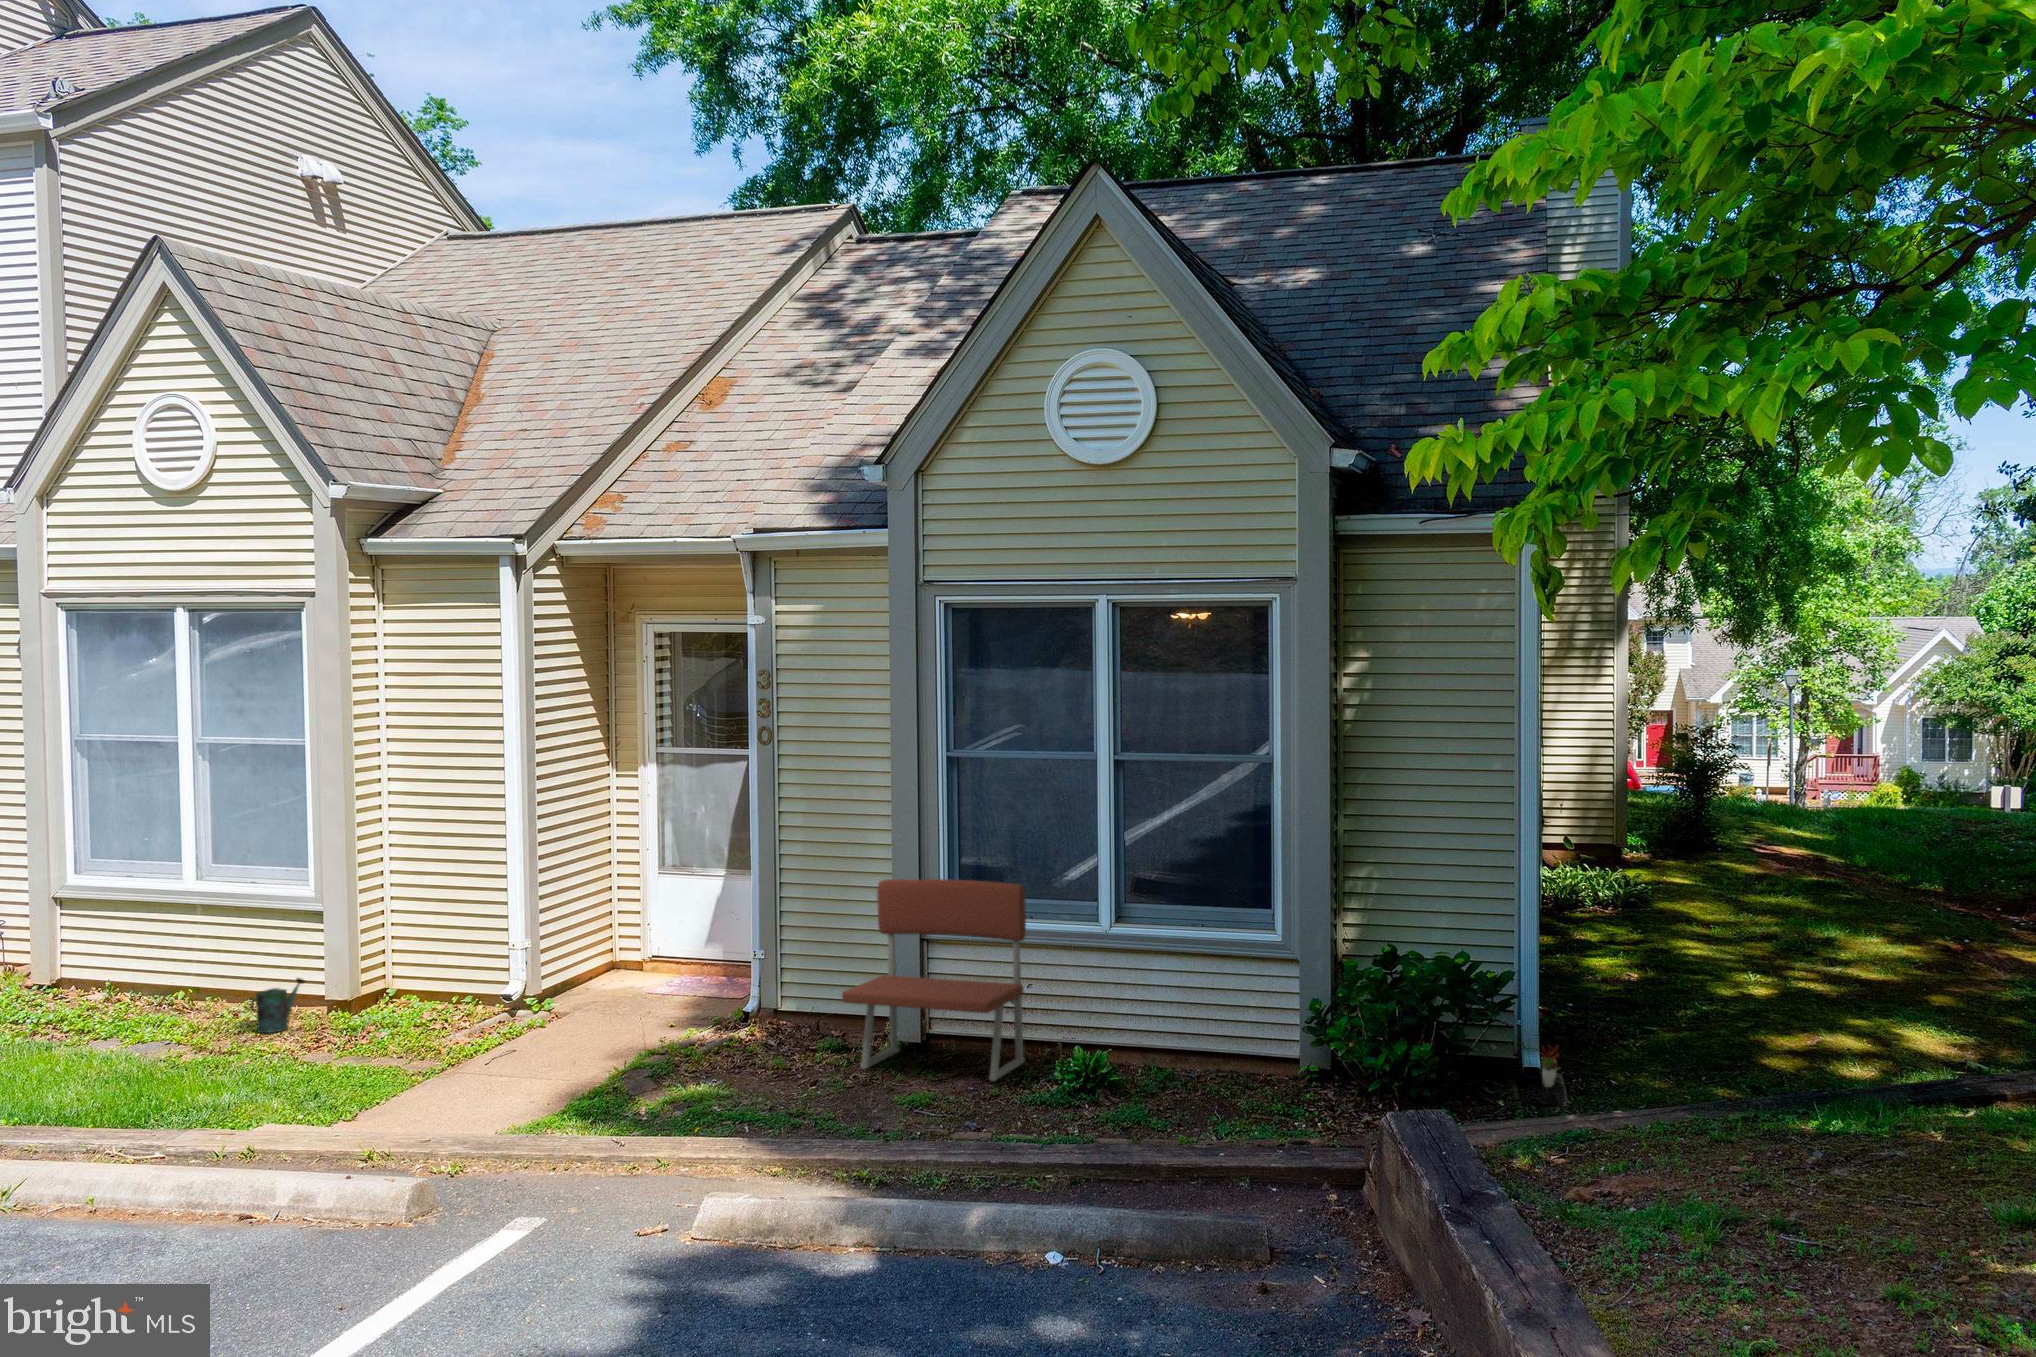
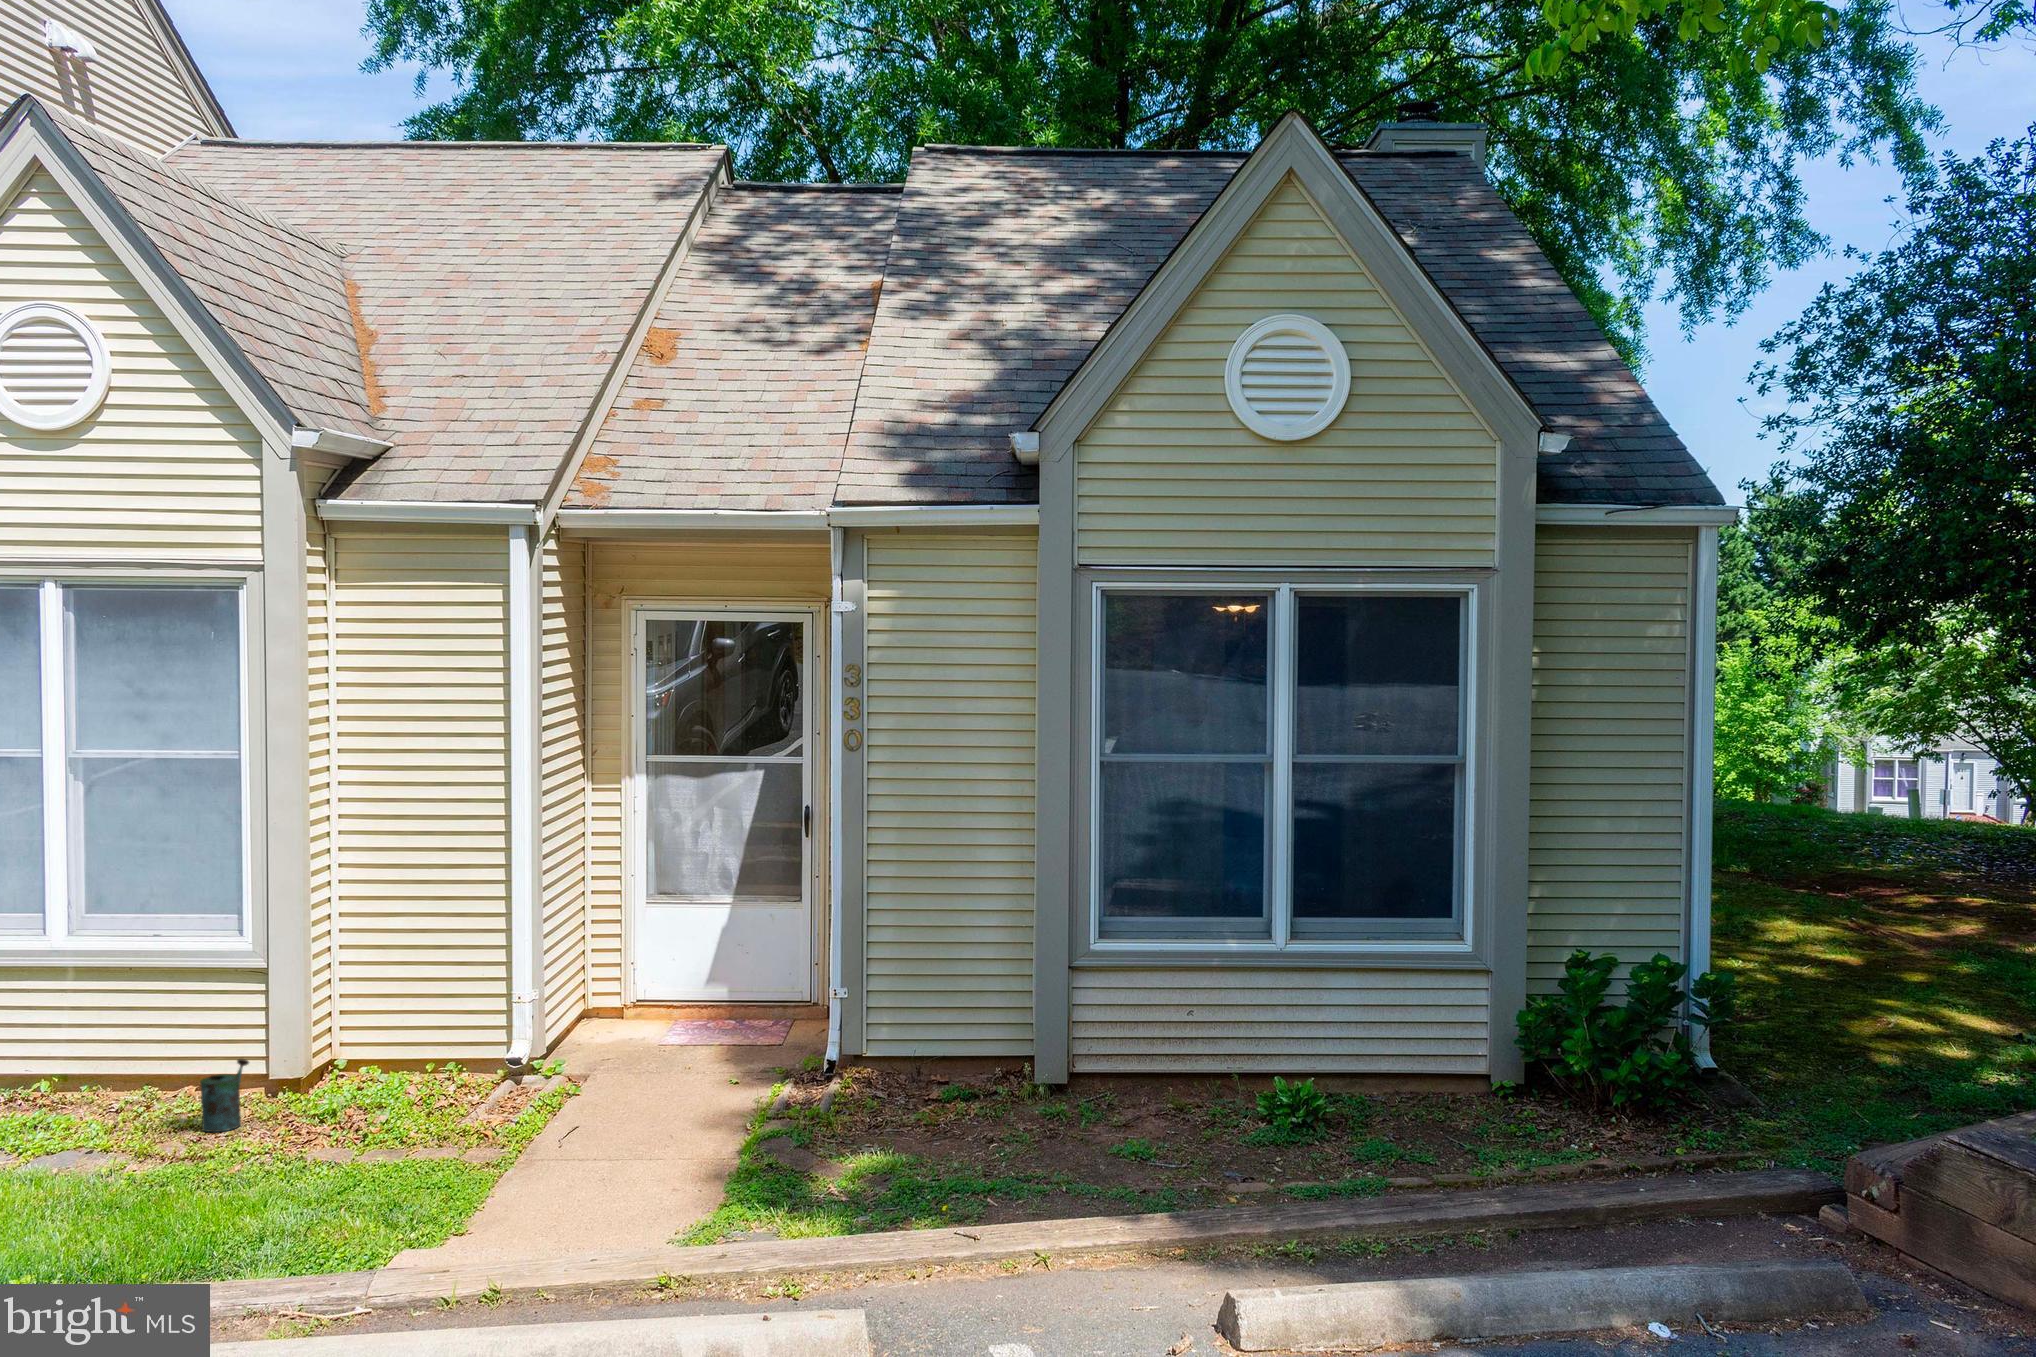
bench: present [842,879,1026,1081] -> none [1012,902,1199,1123]
decorative plant: present [1541,1048,1559,1087] -> none [1699,1044,1721,1087]

